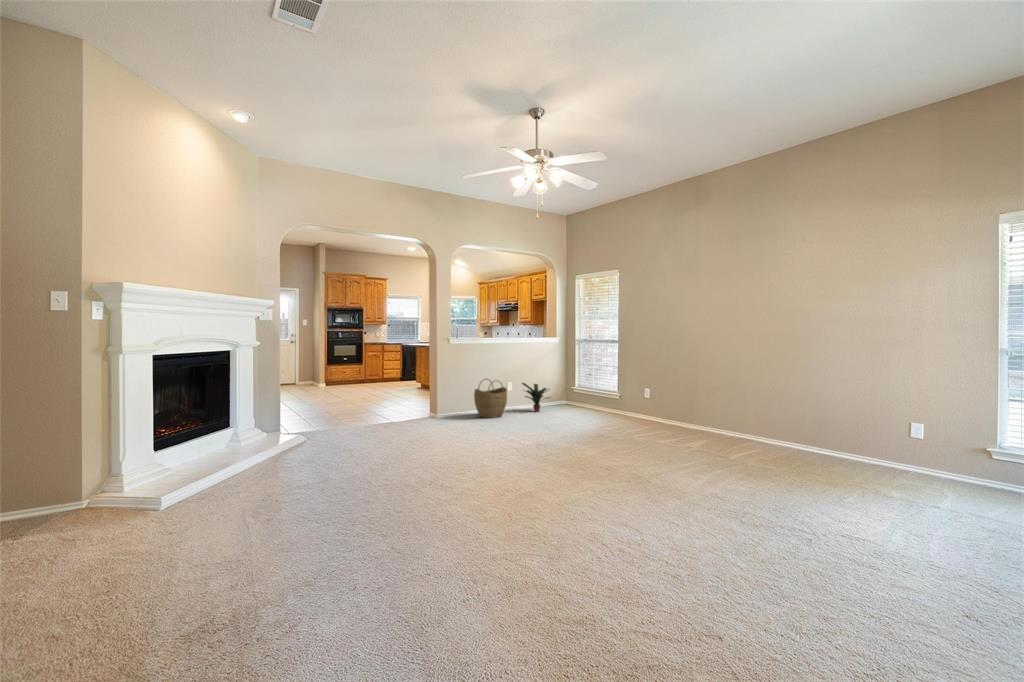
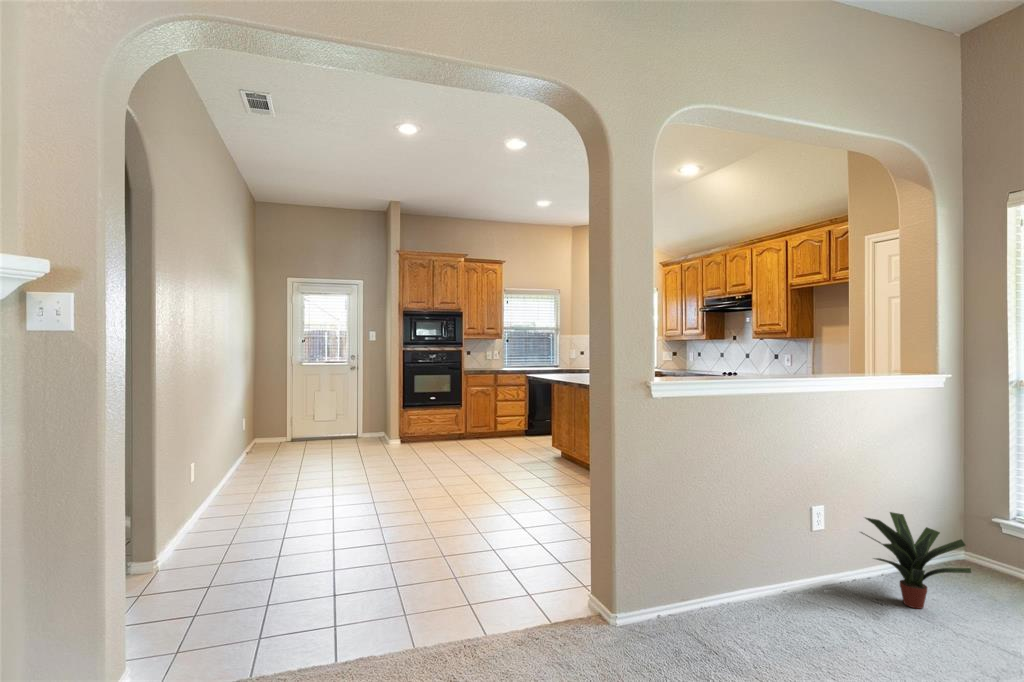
woven basket: present [474,379,507,418] -> none [724,502,837,642]

